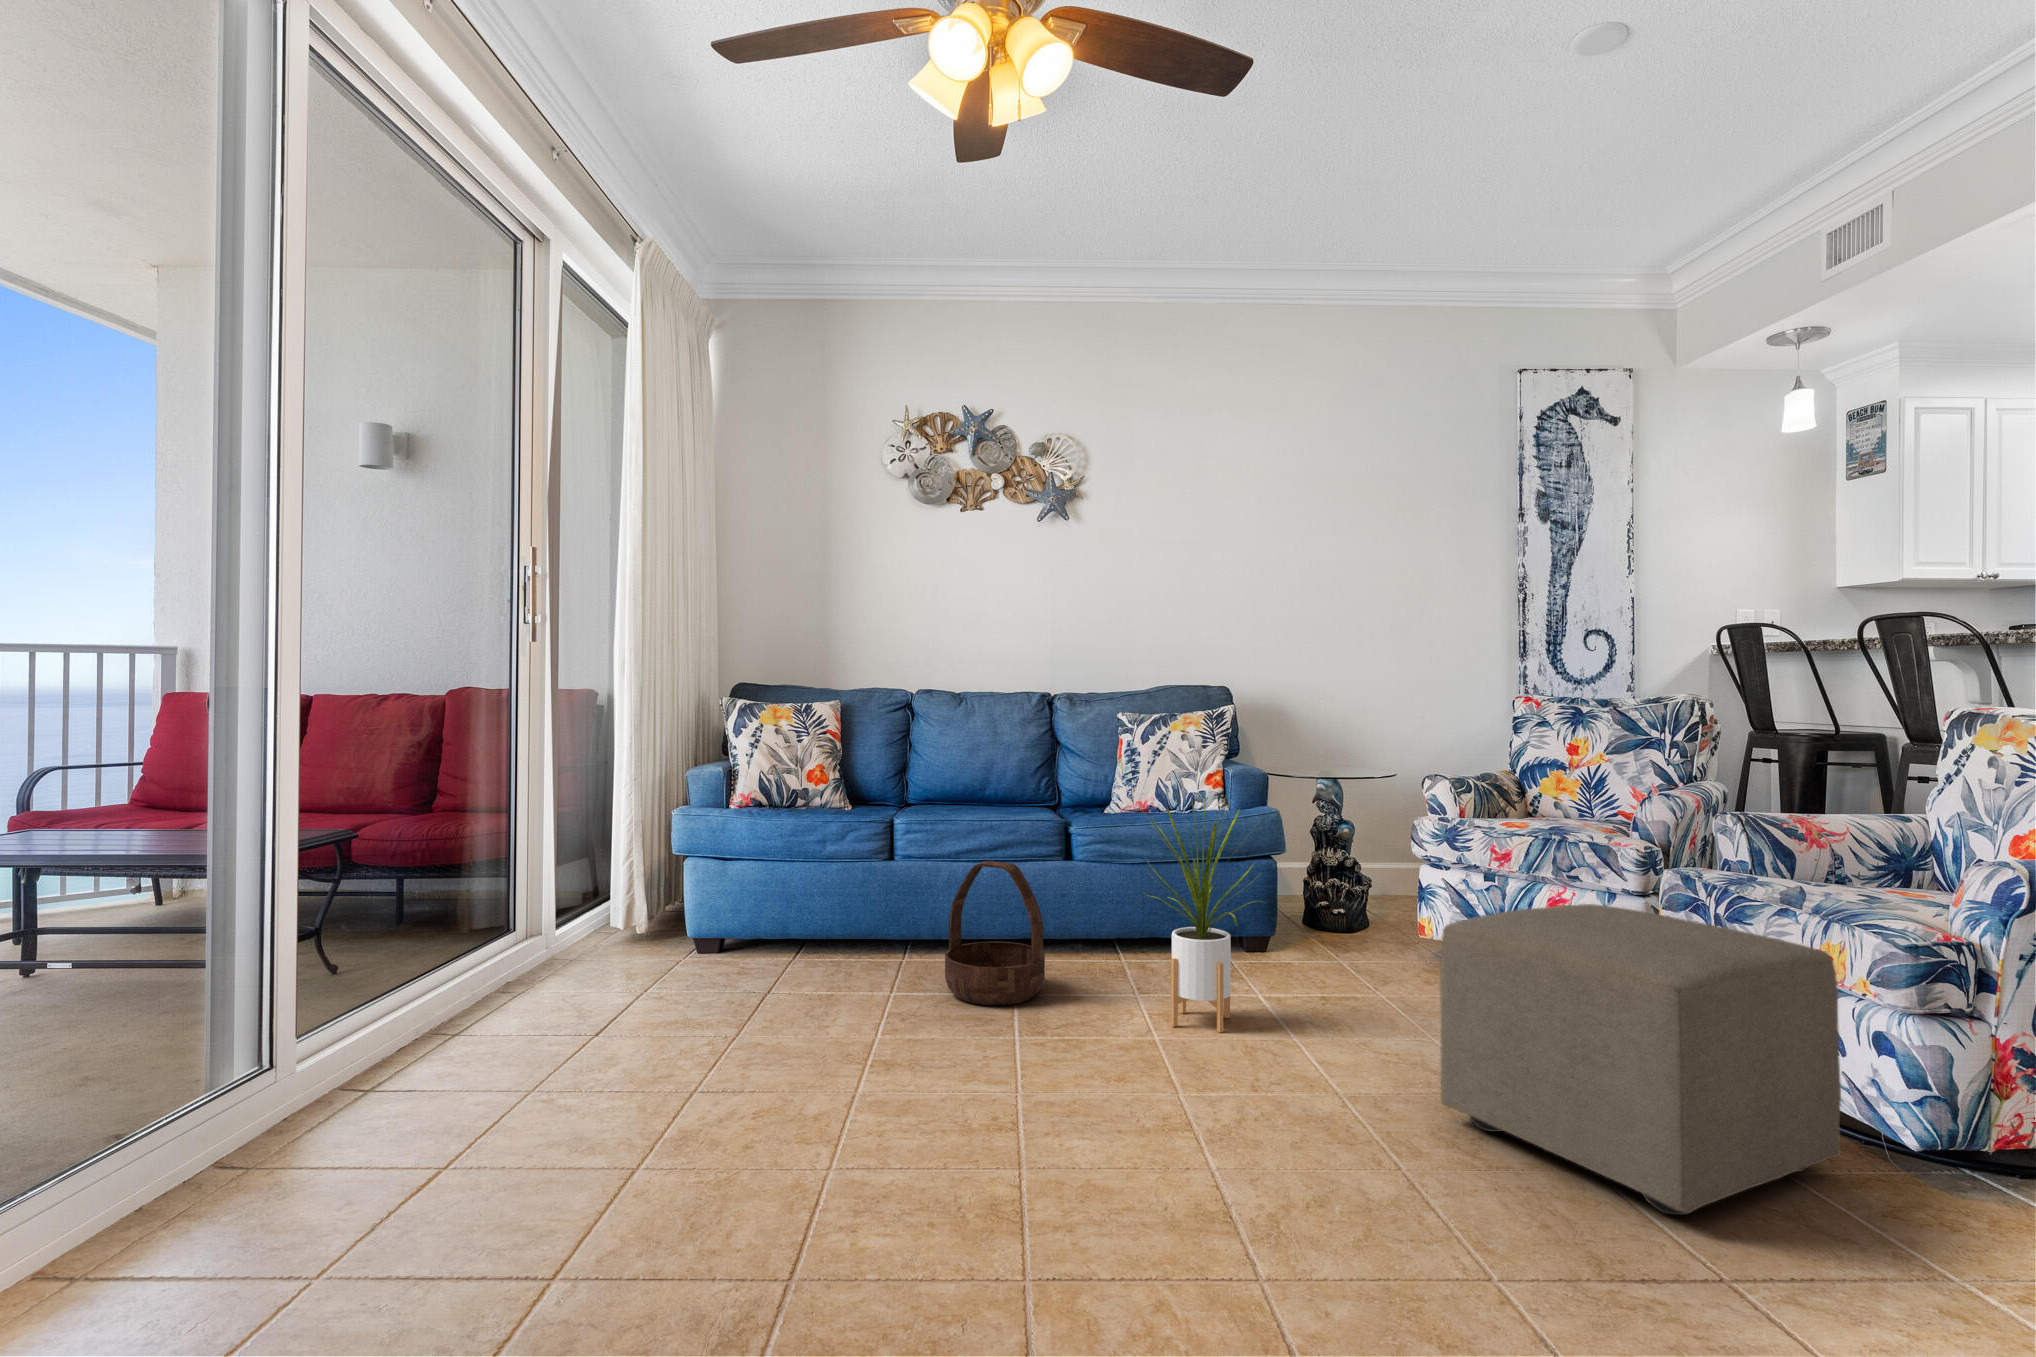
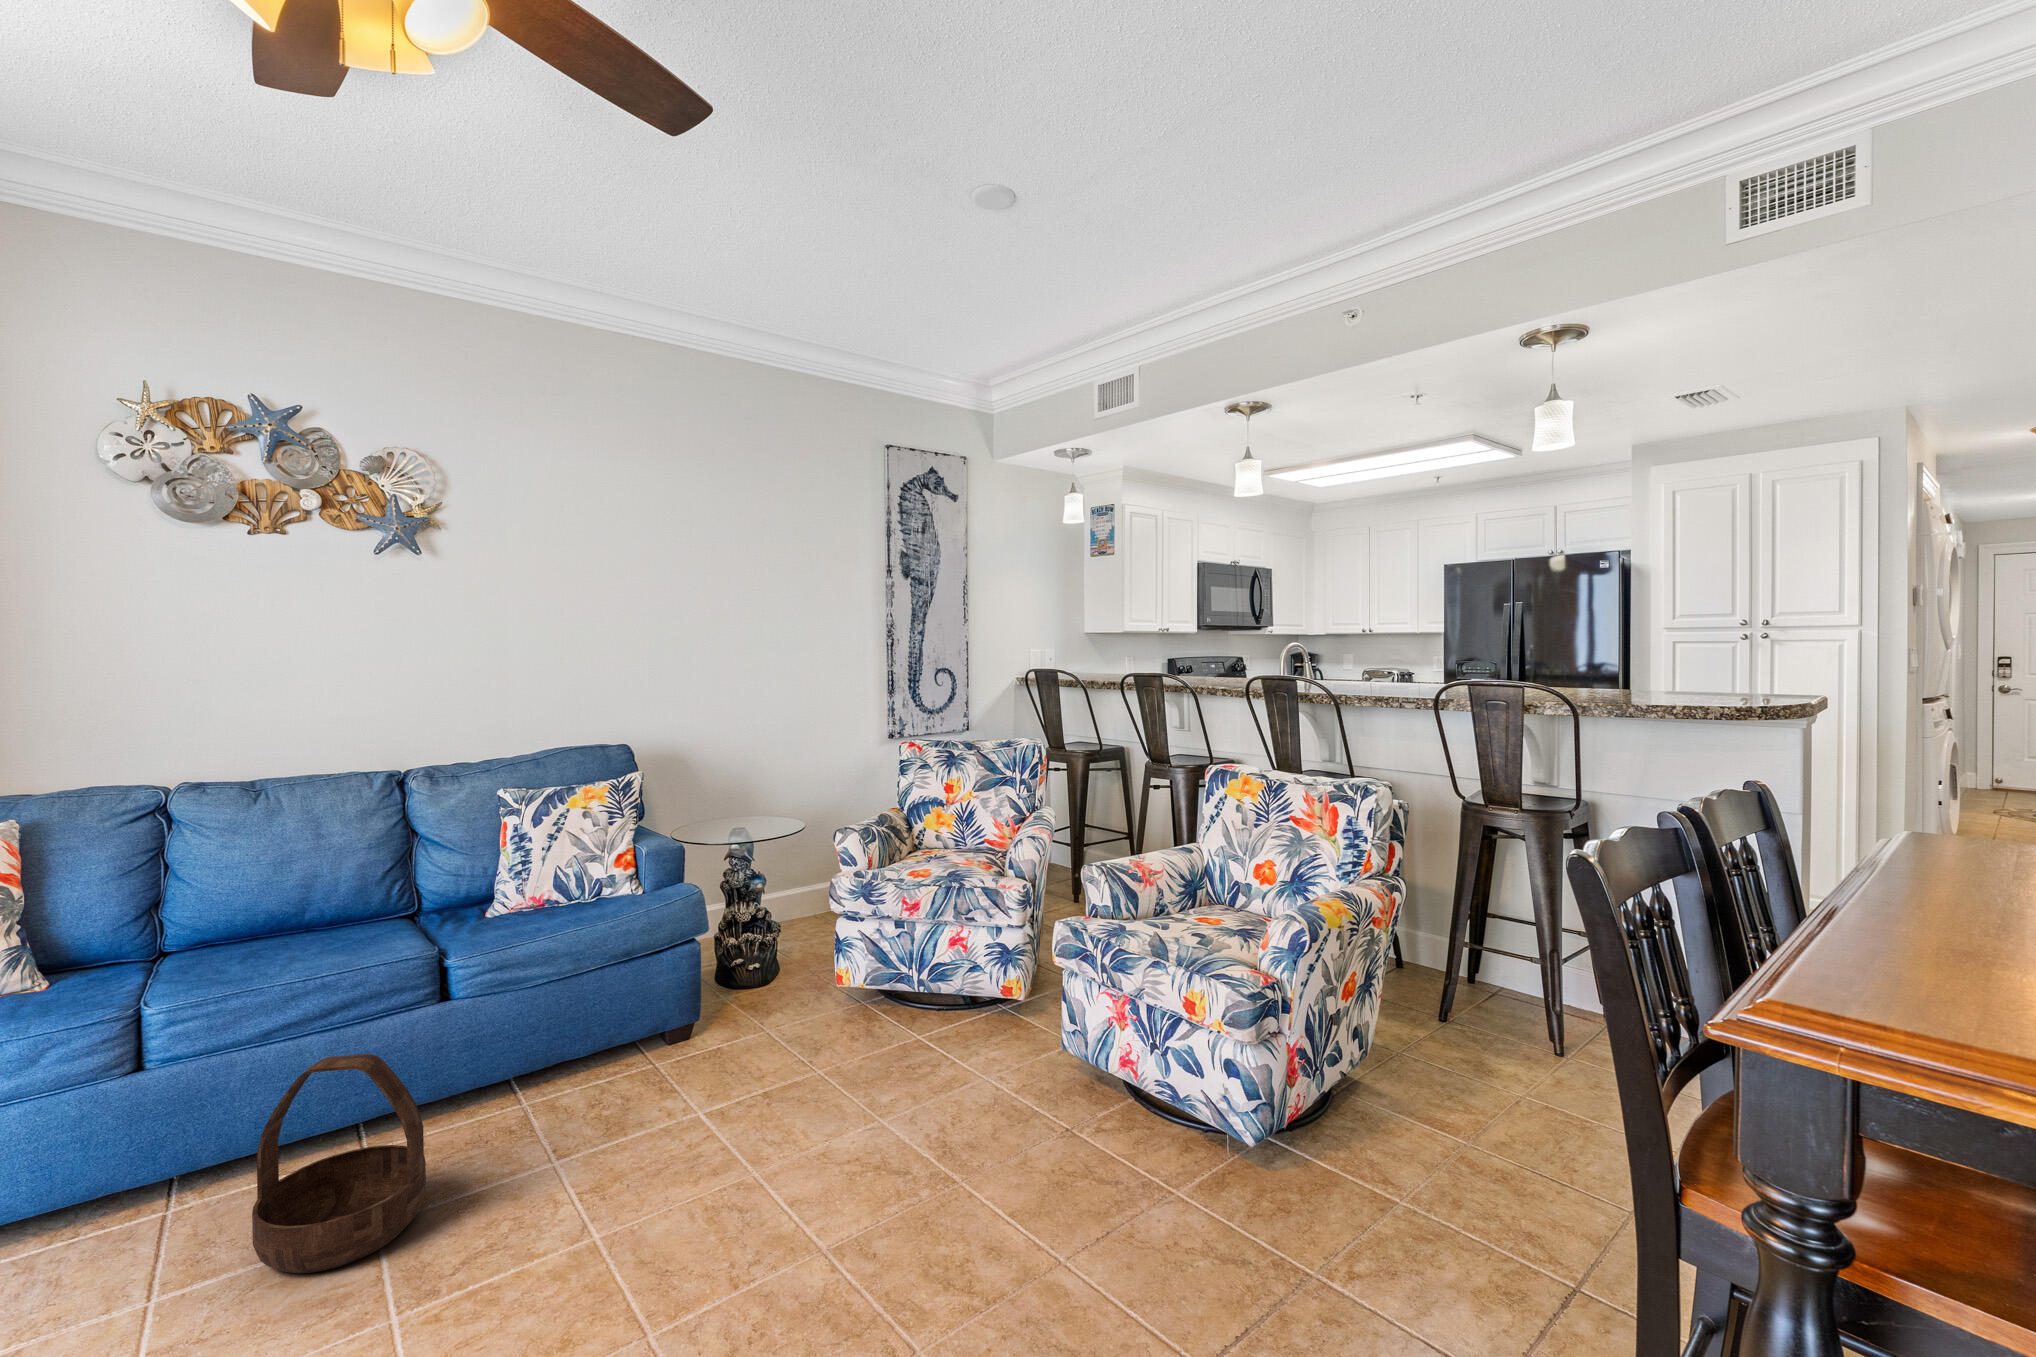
house plant: present [1144,797,1259,1033] -> none [571,917,725,1208]
ottoman: present [1440,904,1841,1215] -> none [935,982,1210,1300]

